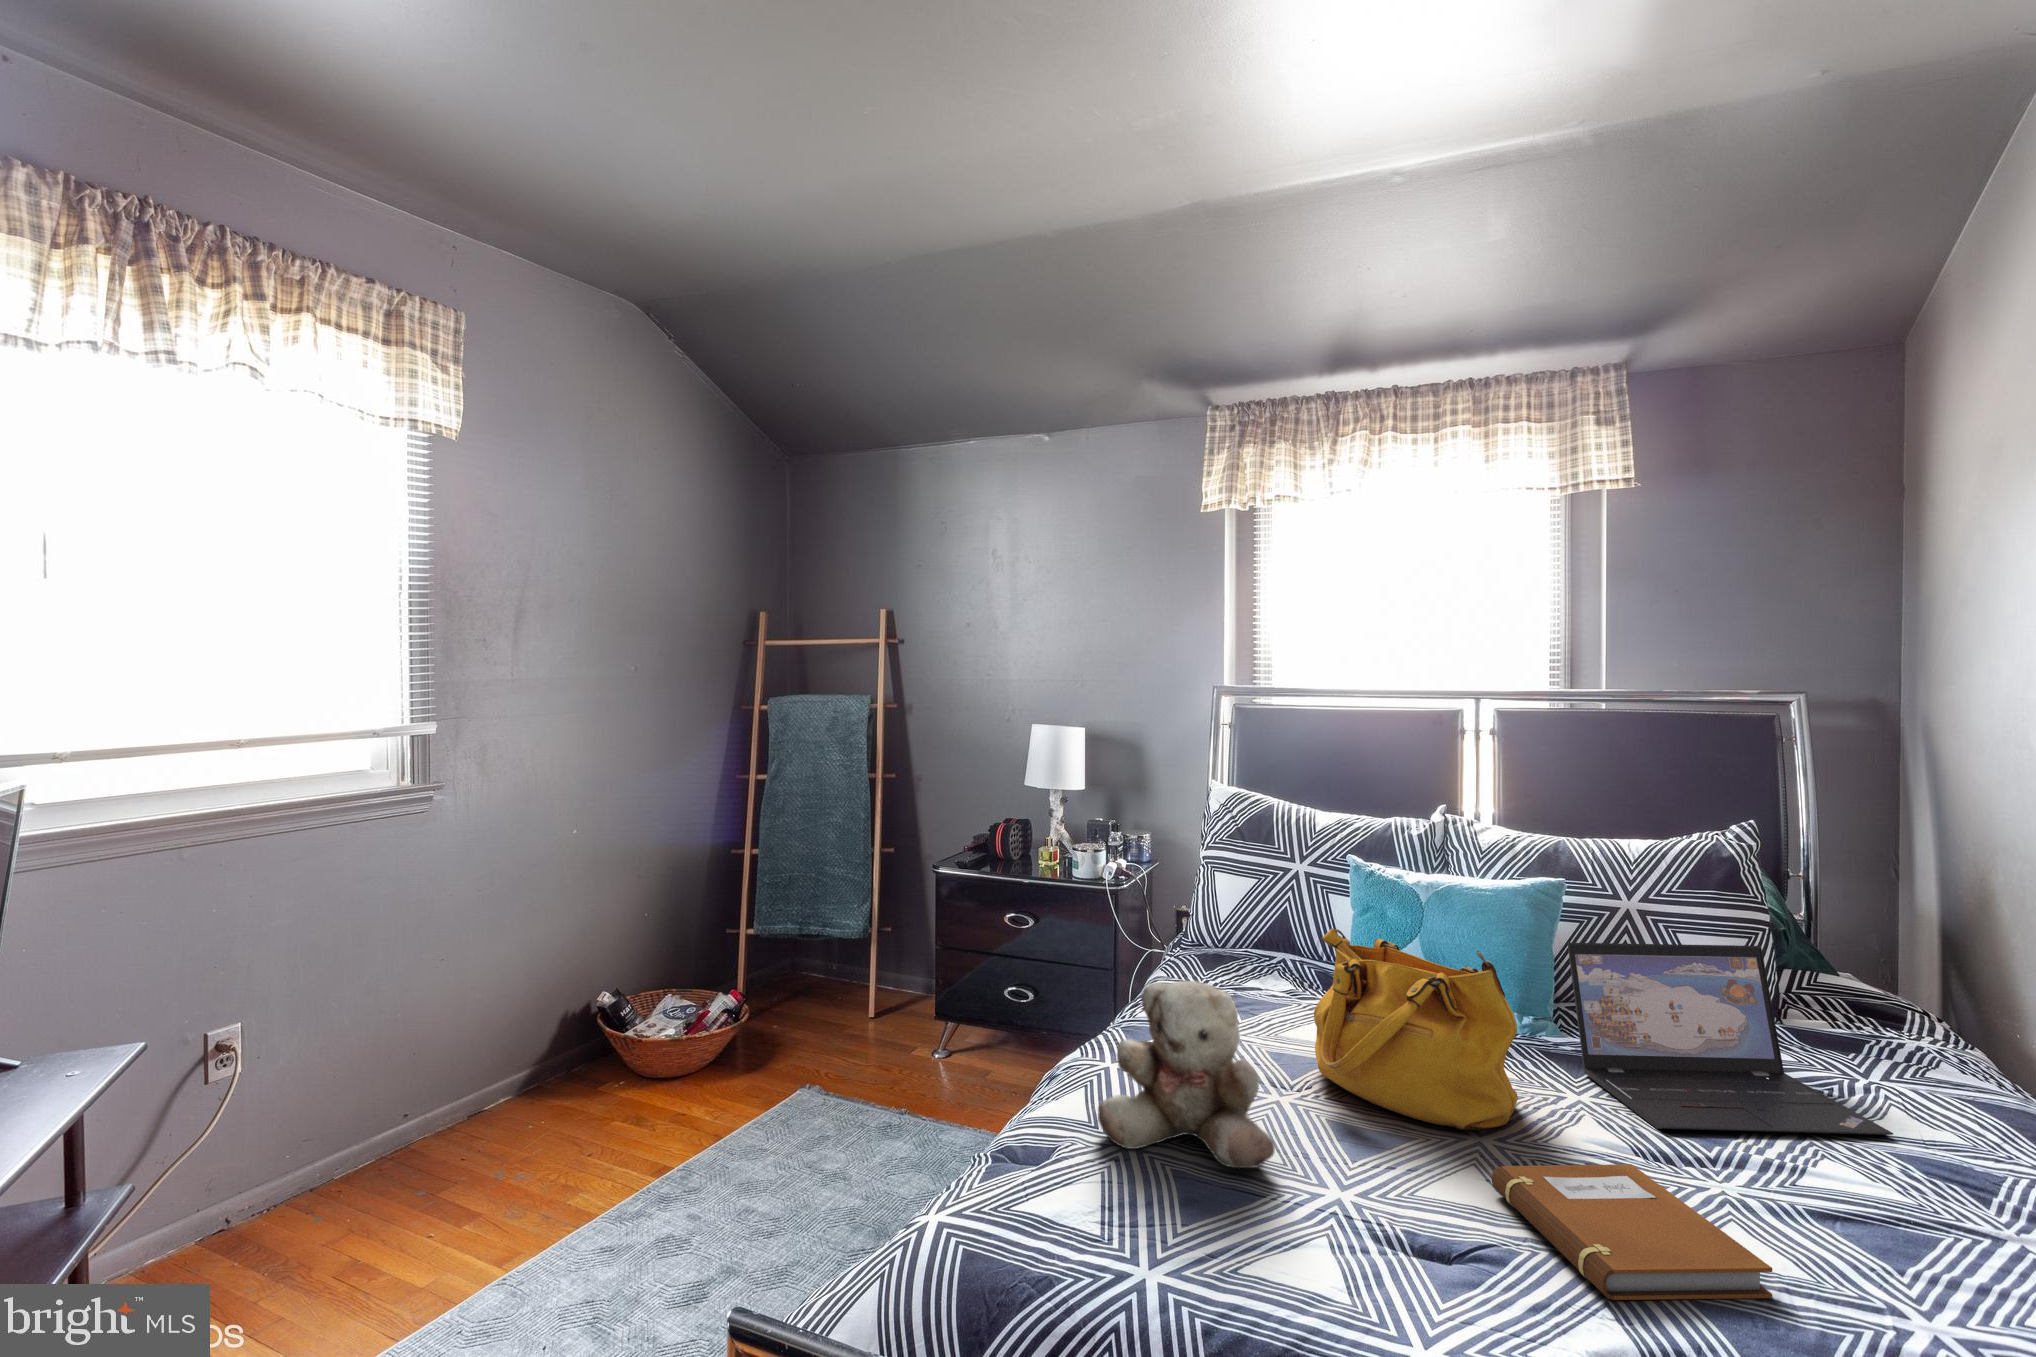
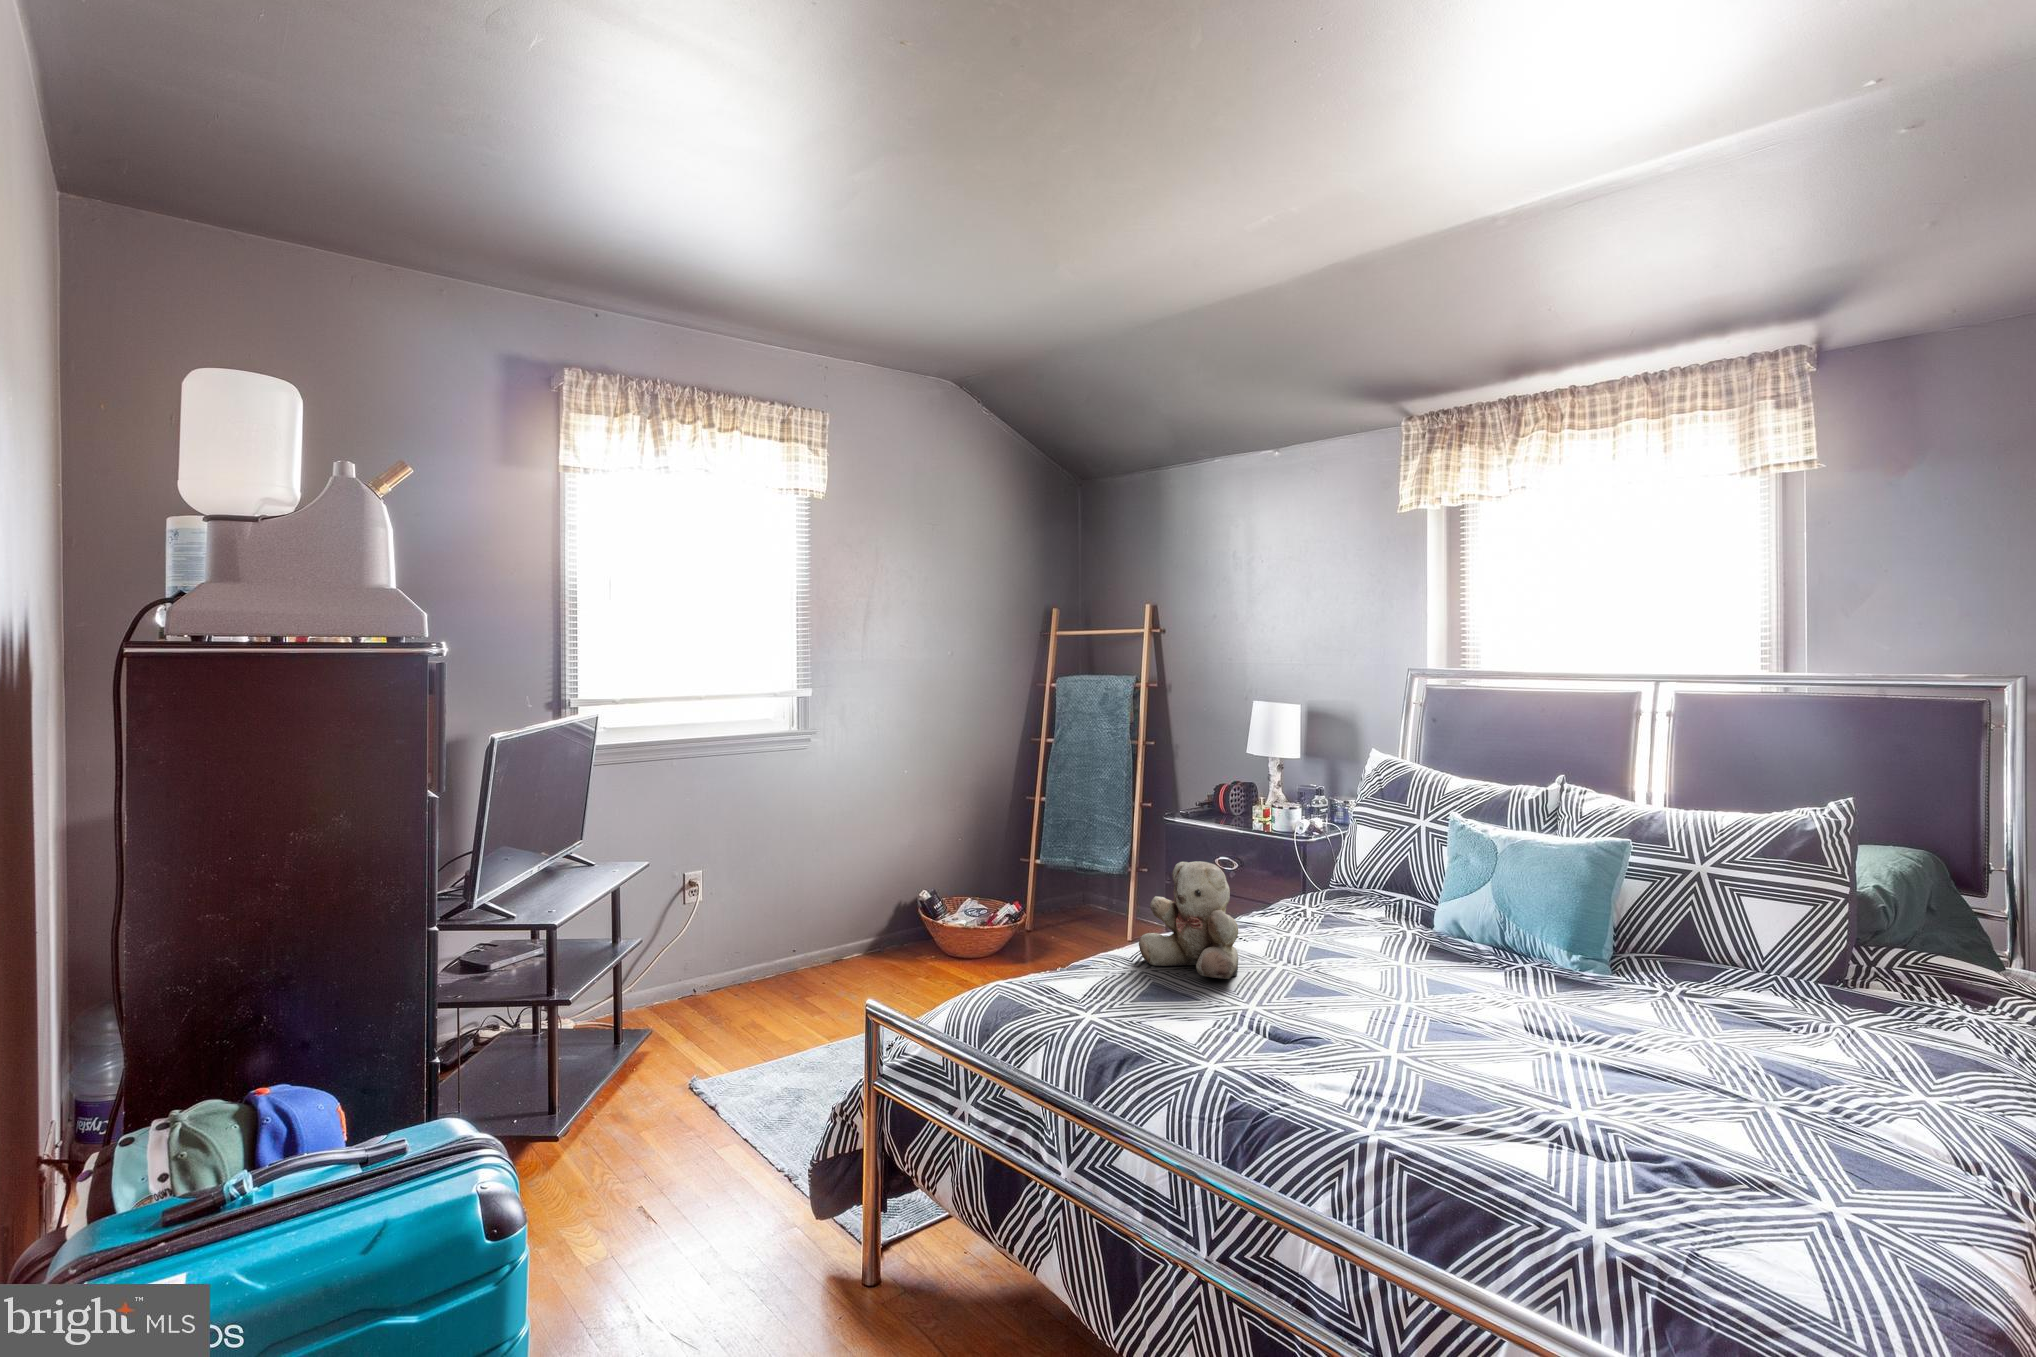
handbag: present [1314,928,1518,1130] -> none [1315,848,1469,991]
laptop: present [1567,943,1893,1135] -> none [1564,875,1780,1036]
notebook: present [1492,1164,1772,1300] -> none [1369,993,1493,1068]

